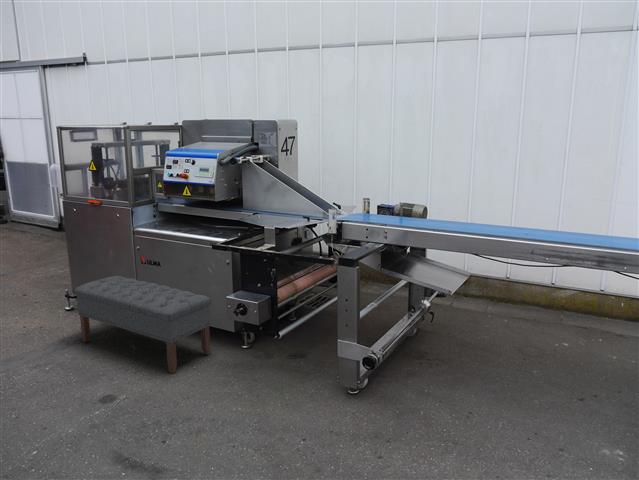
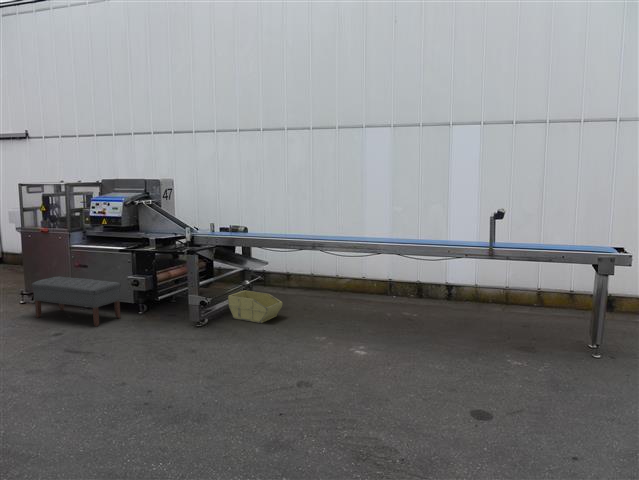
storage bin: none [394,319,496,392] -> present [228,290,283,323]

